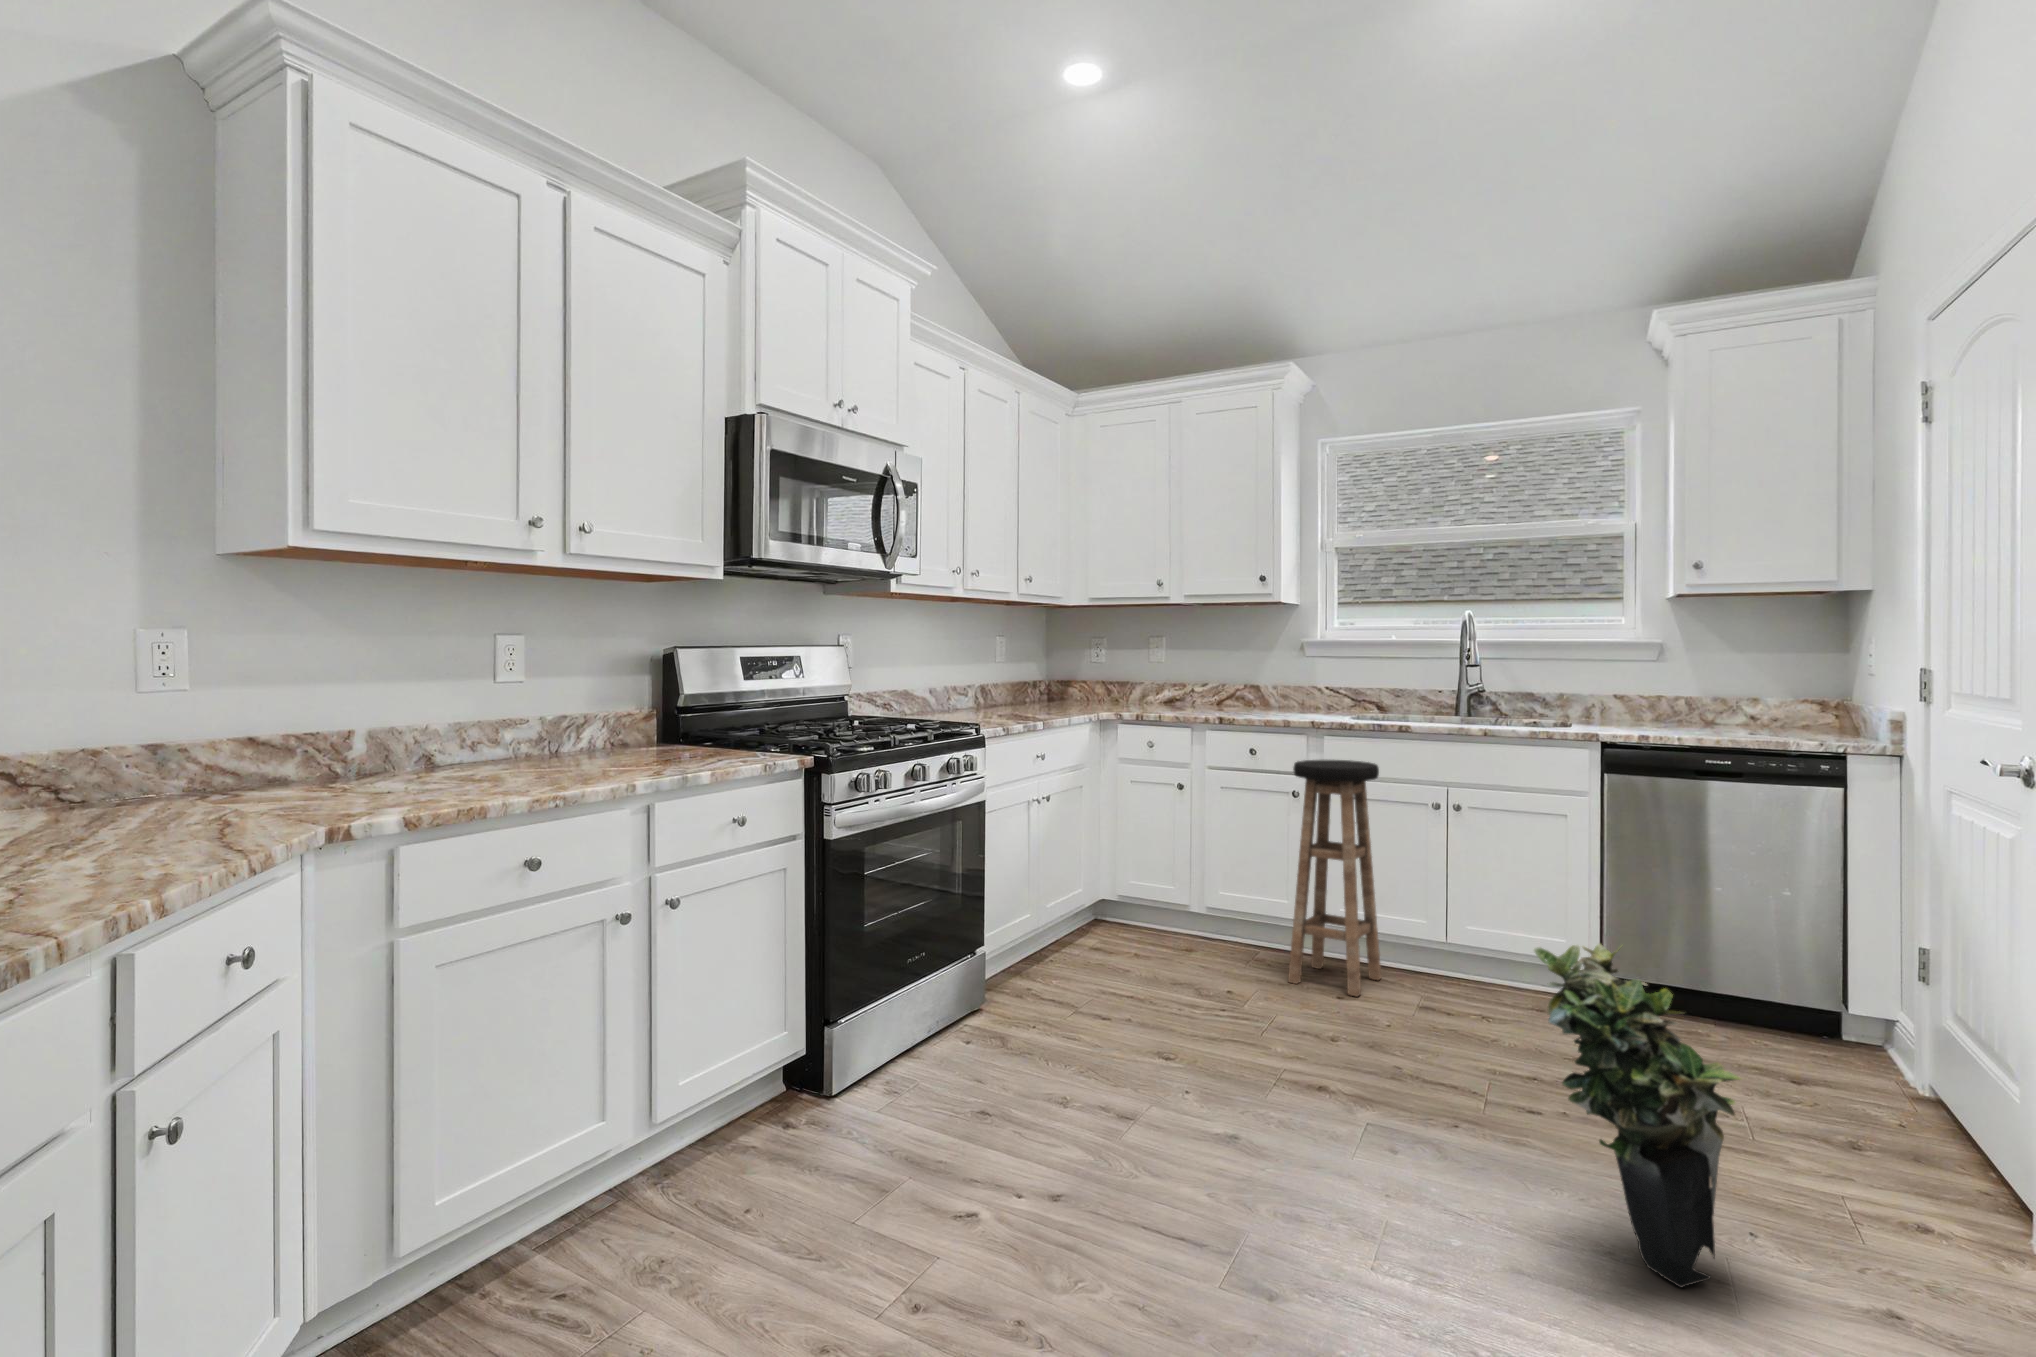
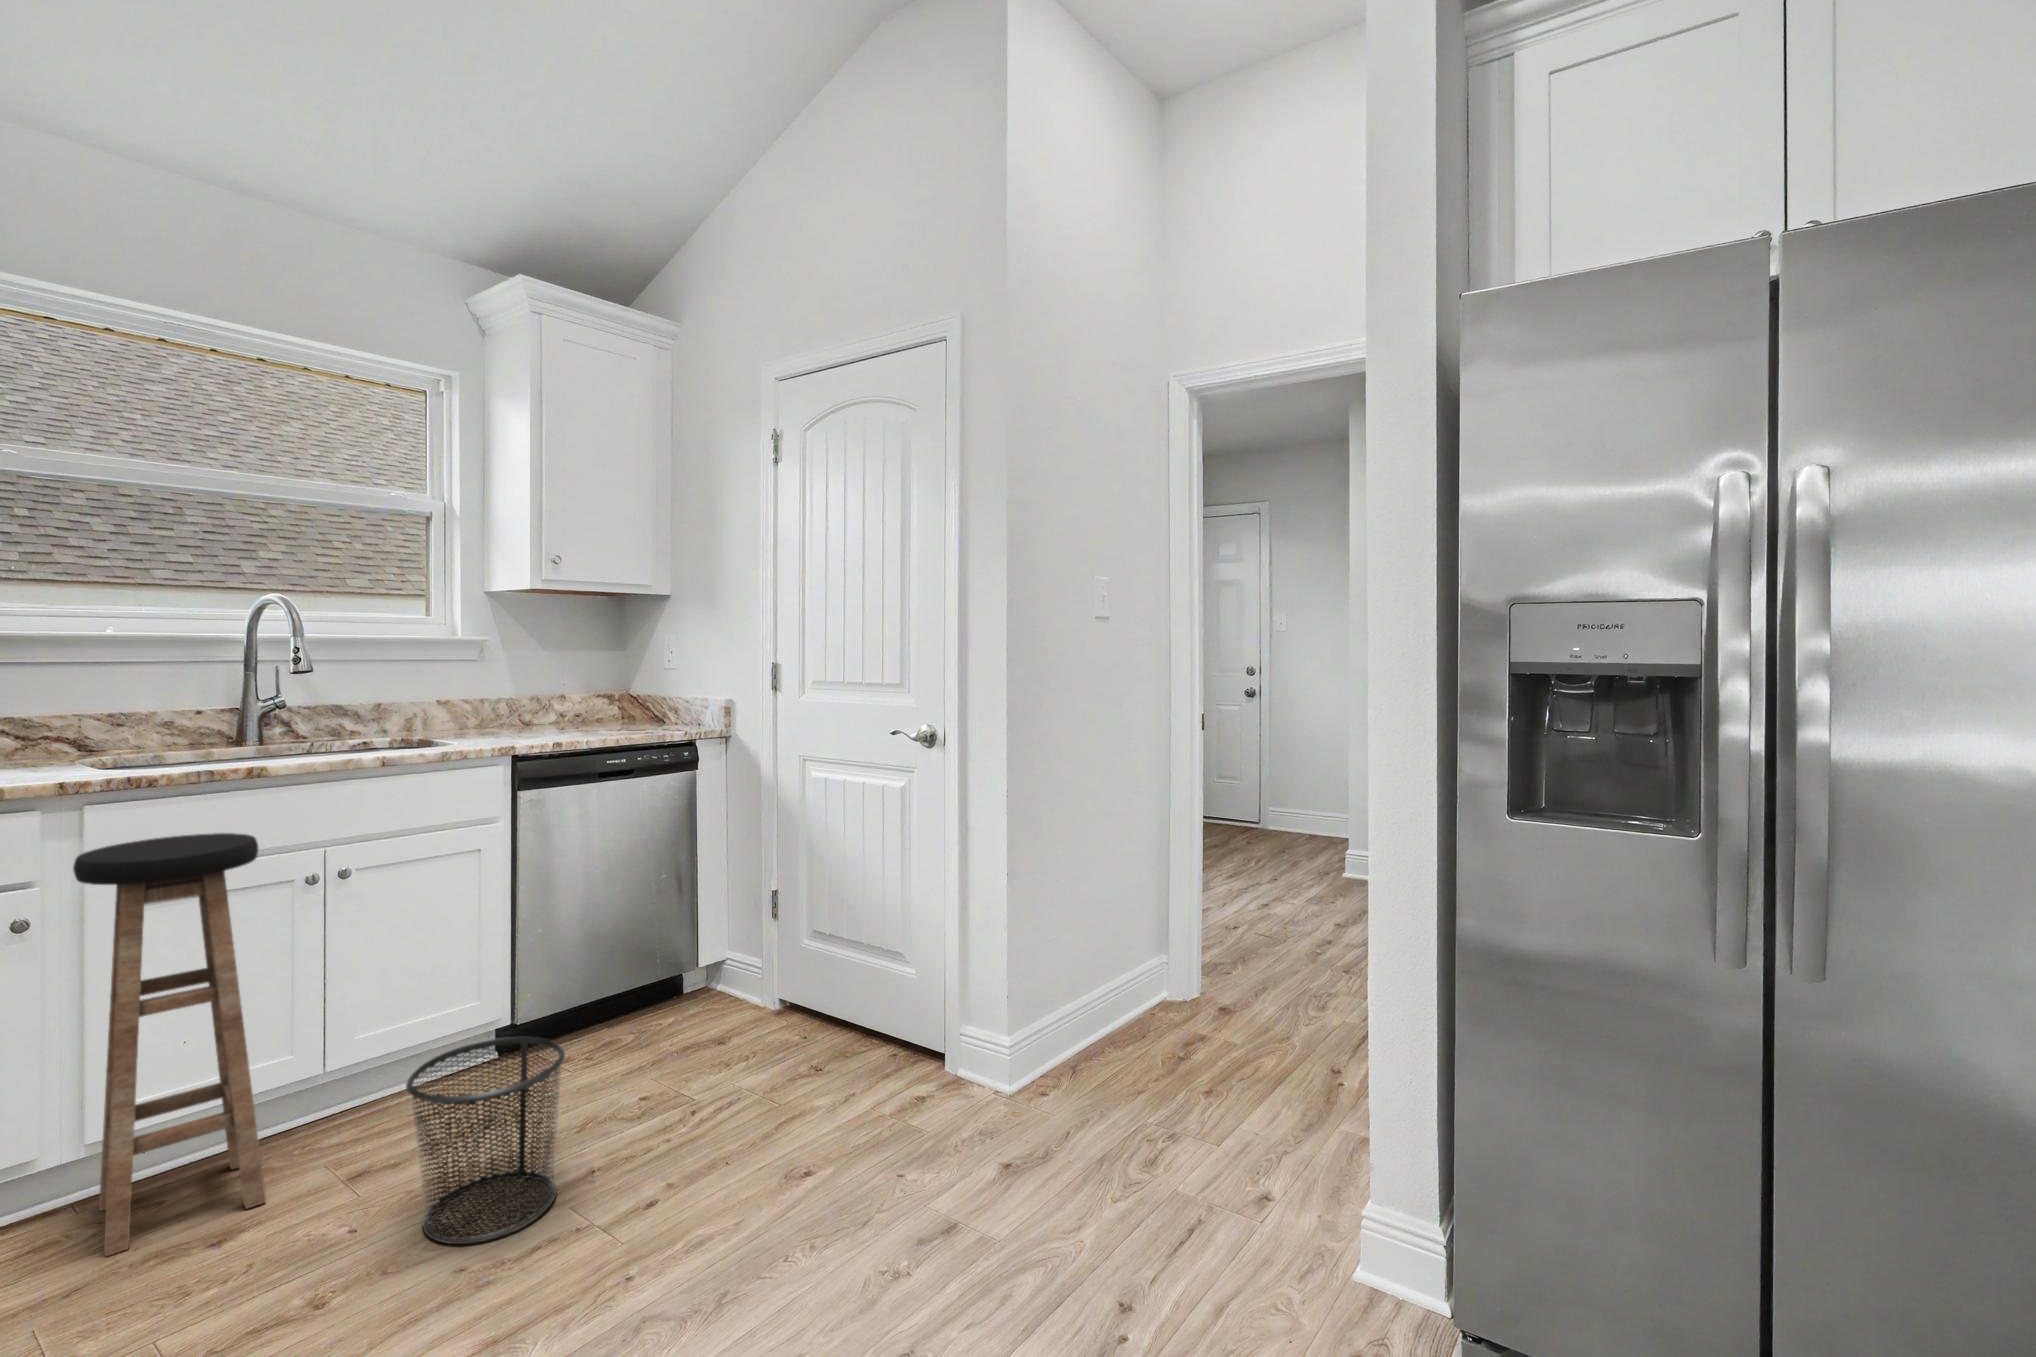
waste bin: none [1374,936,1483,1073] -> present [406,1037,565,1244]
potted plant: present [1534,944,1740,1287] -> none [838,947,1012,1235]

